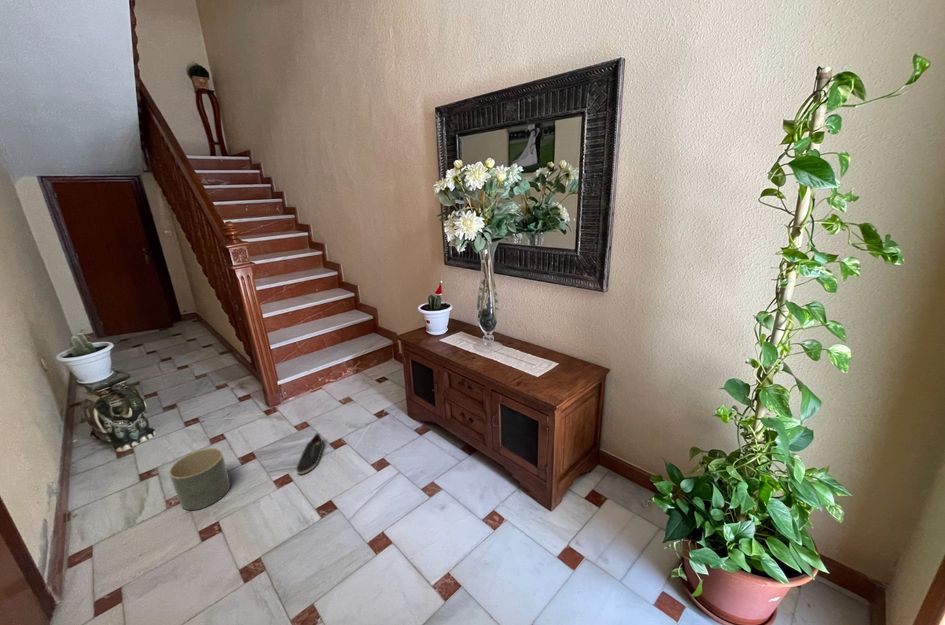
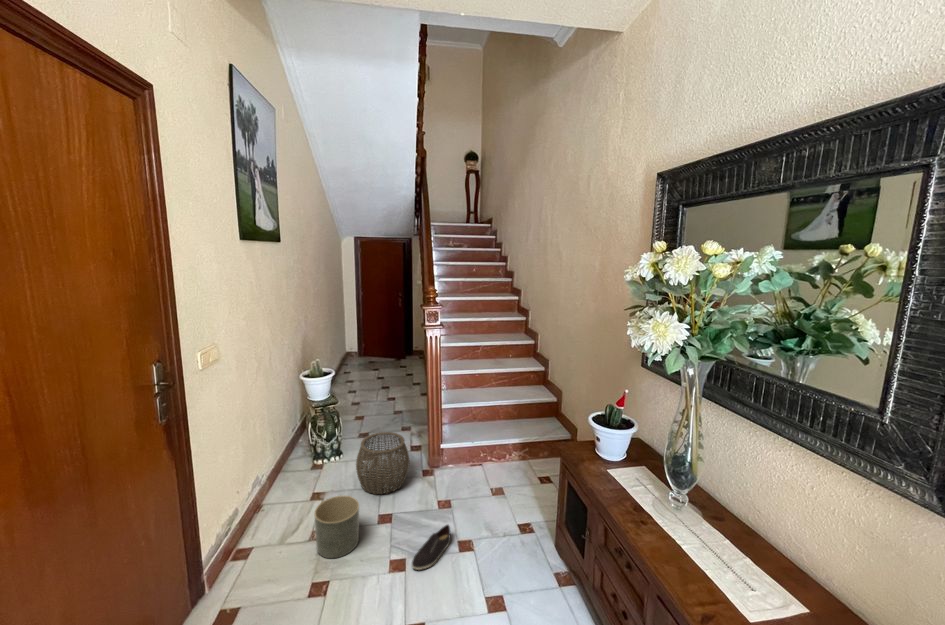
woven basket: none [186,384,252,448] -> present [356,432,409,494]

